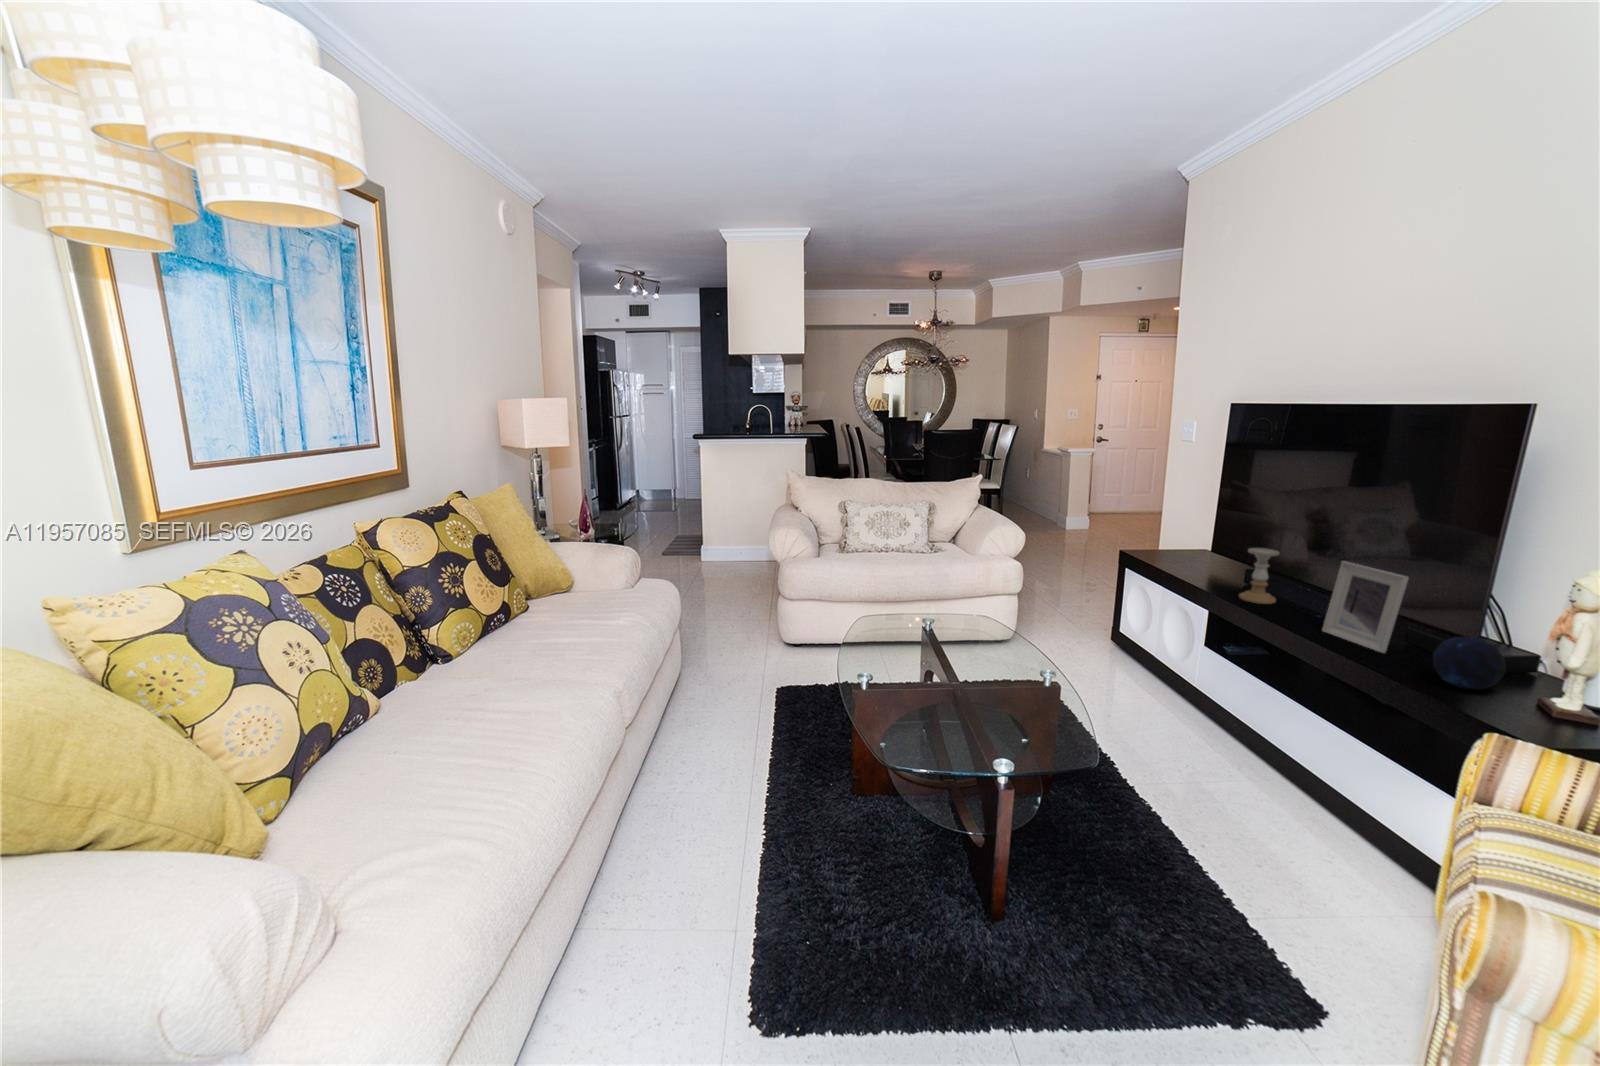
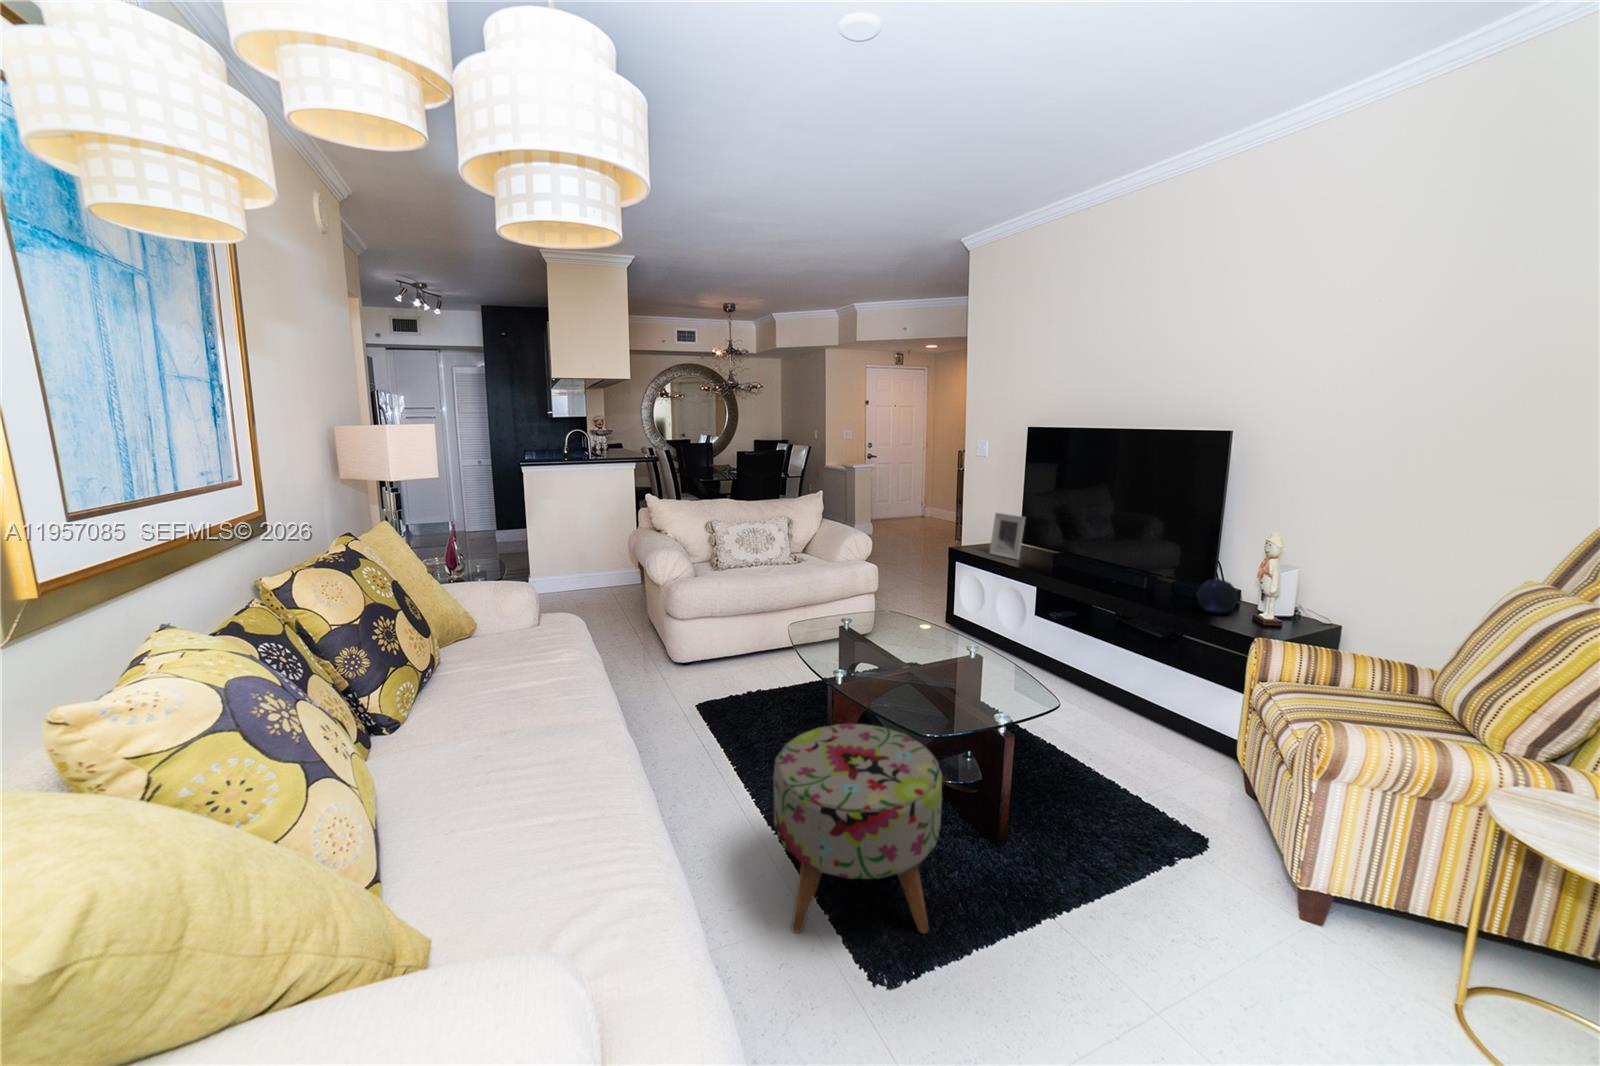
candle holder: present [1239,548,1280,604] -> none [1050,533,1076,574]
picture frame: present [1322,561,1409,653] -> present [990,513,1025,560]
ottoman: none [712,734,900,991] -> present [773,724,942,933]

